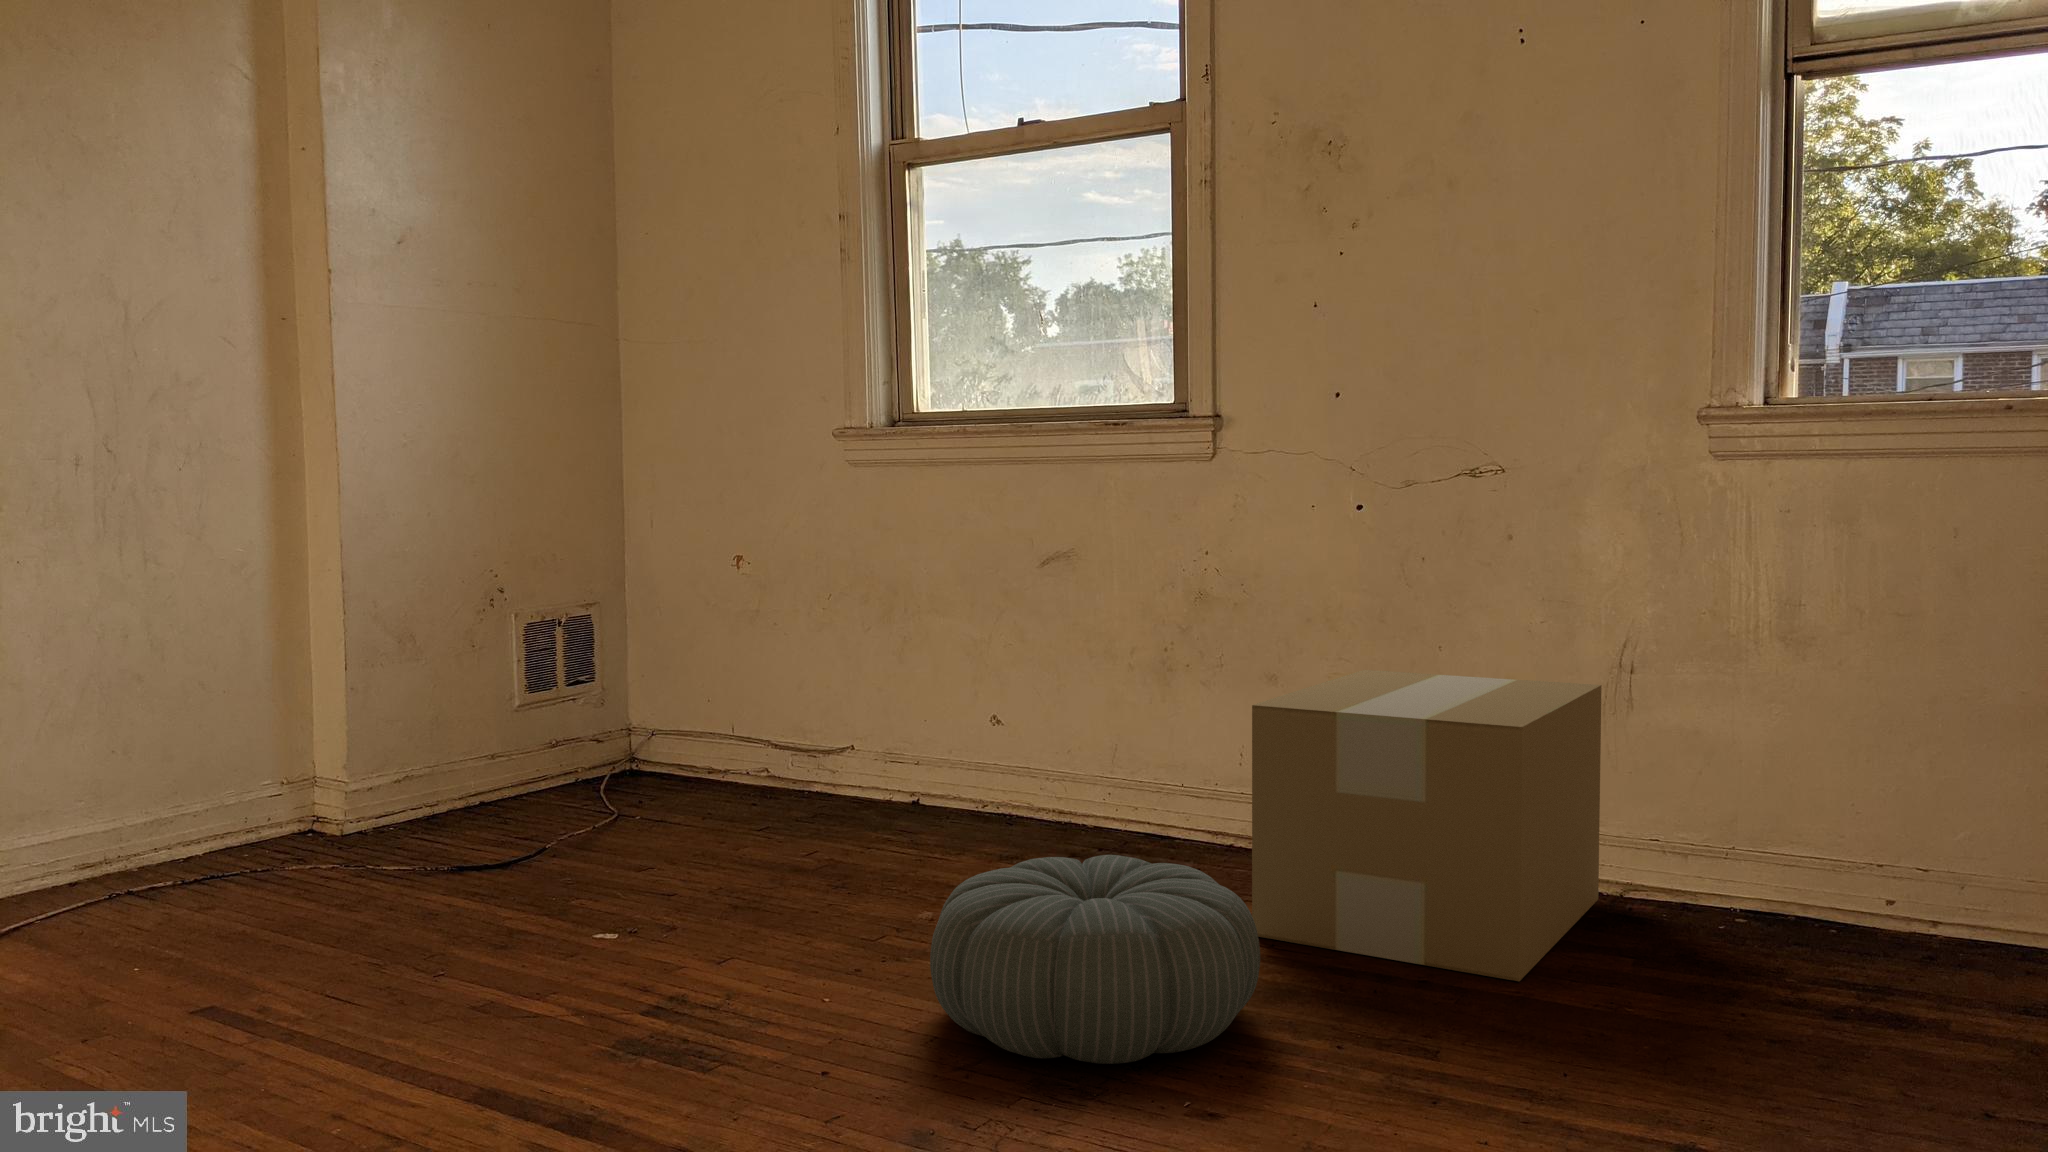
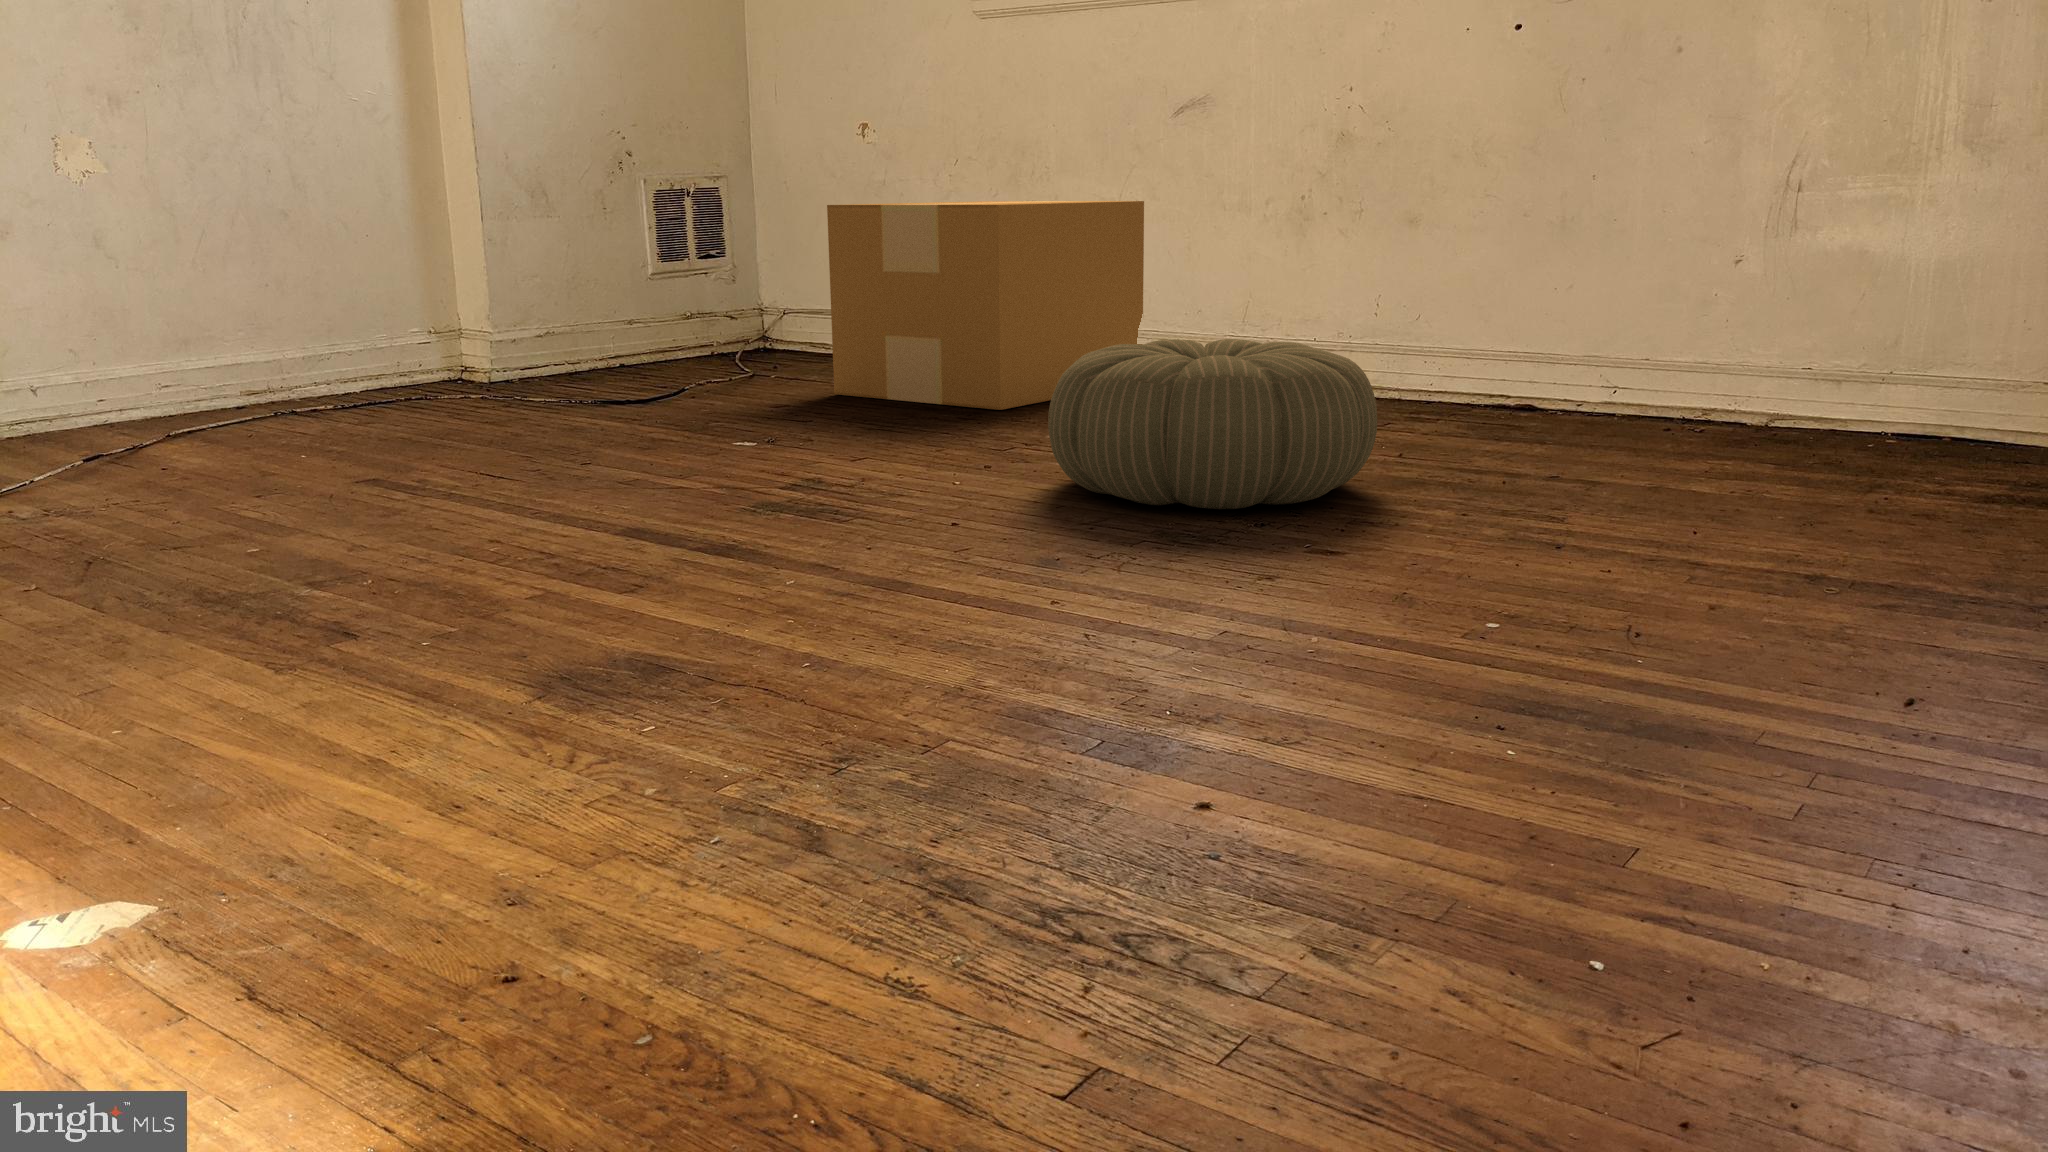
cardboard box: present [1252,670,1602,981] -> present [827,201,1144,410]

